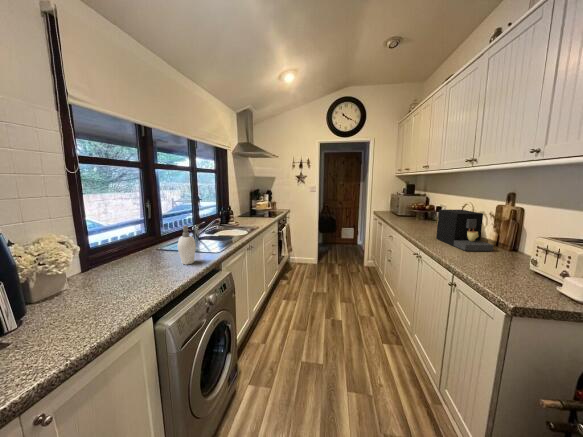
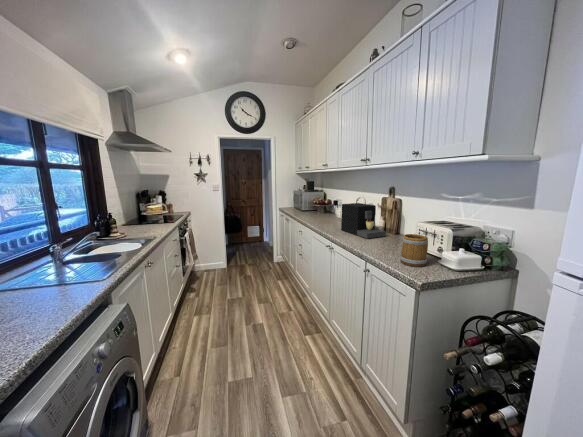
soap dispenser: present [178,226,196,264] -> none [26,249,63,309]
mug: none [497,249,543,290] -> present [400,234,428,267]

